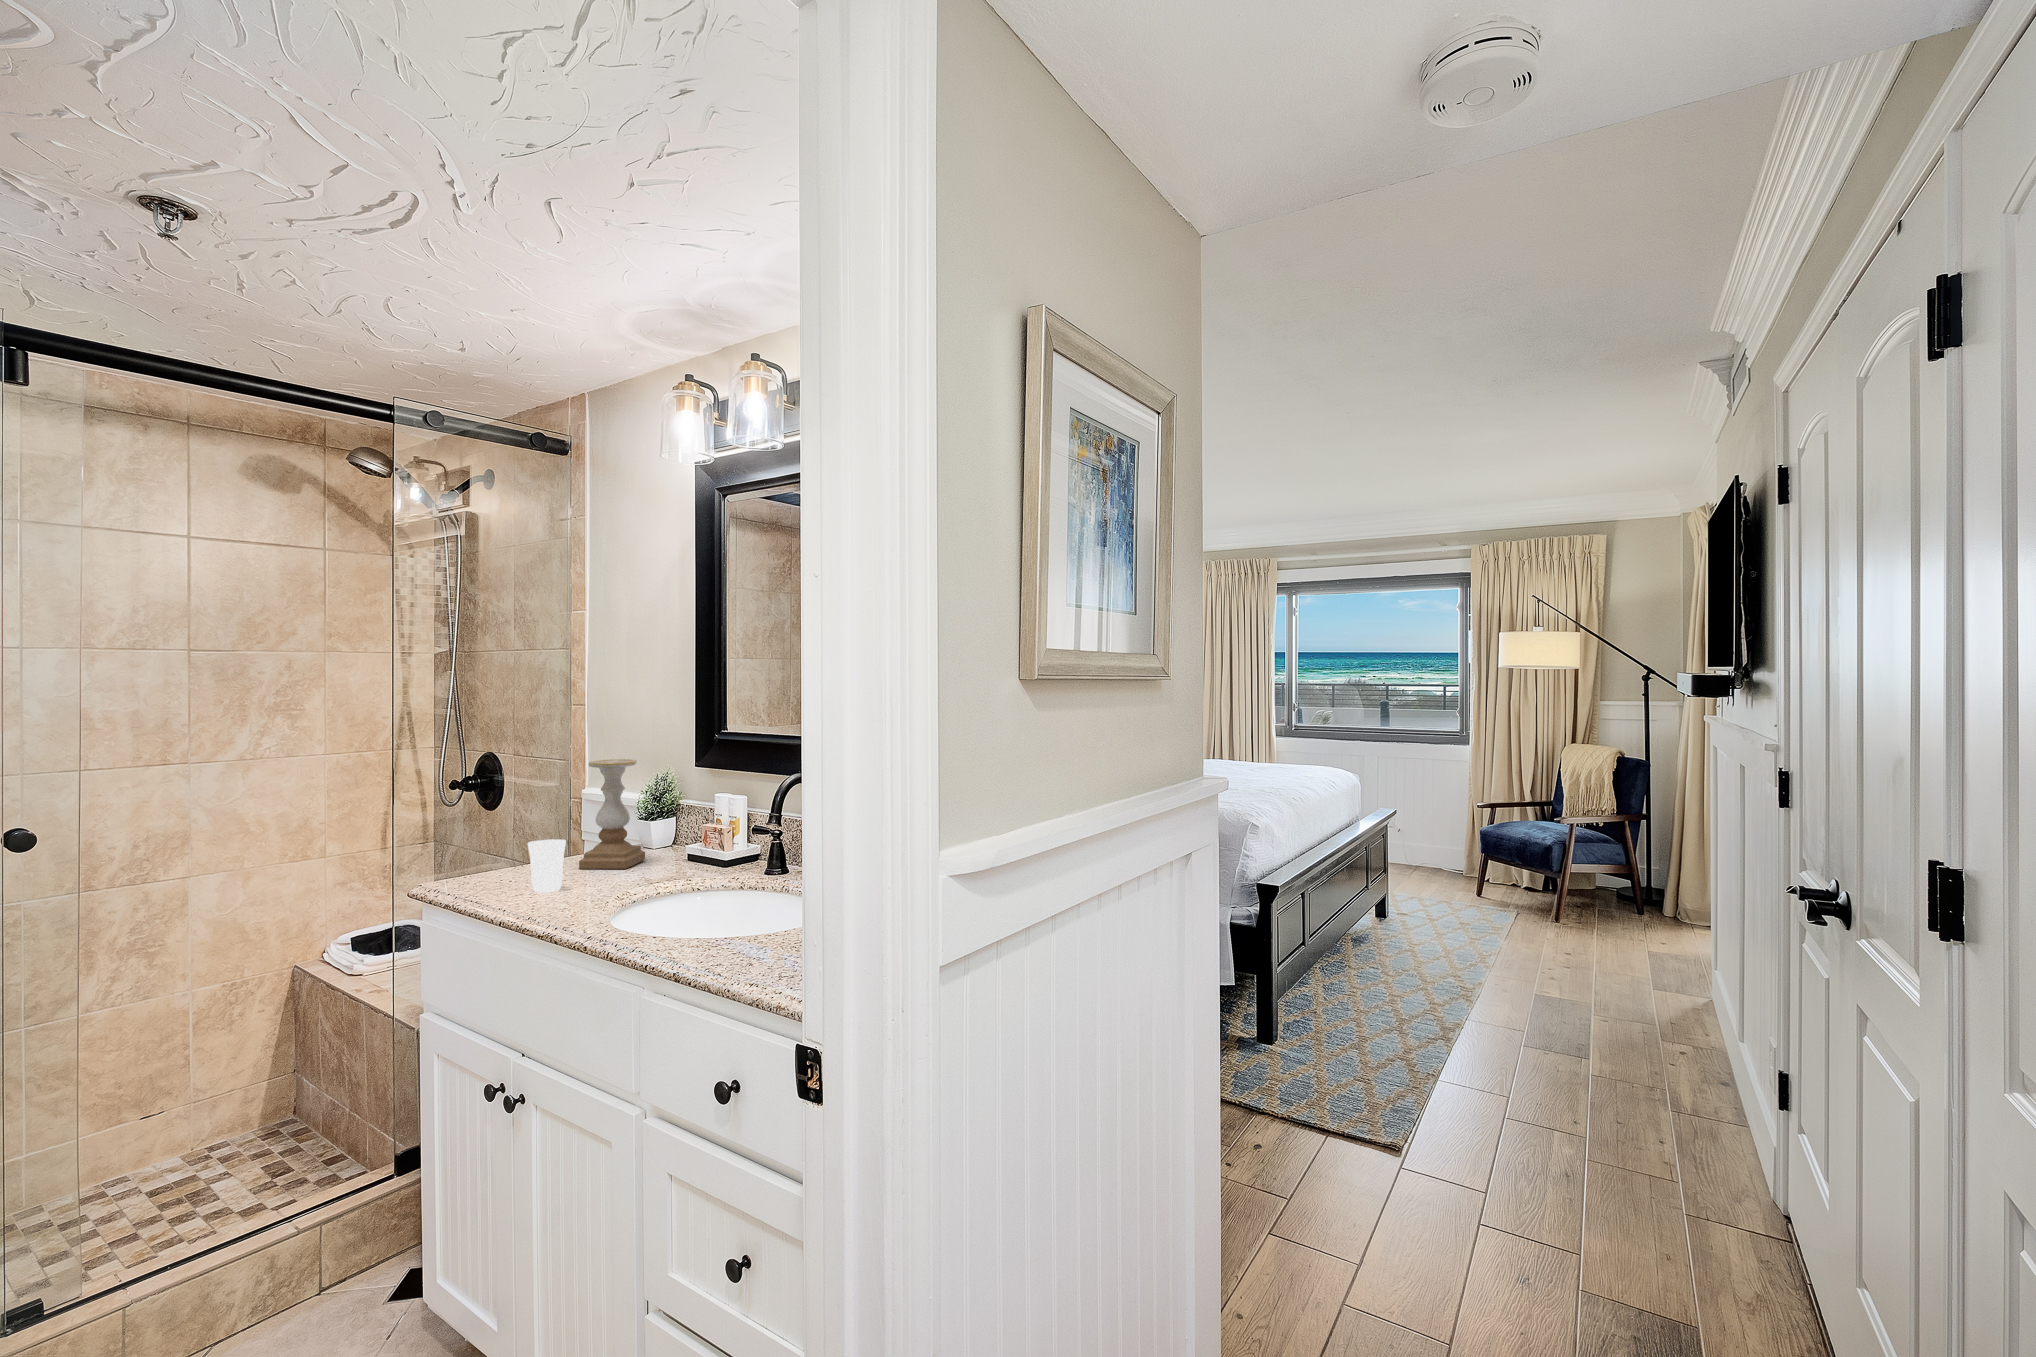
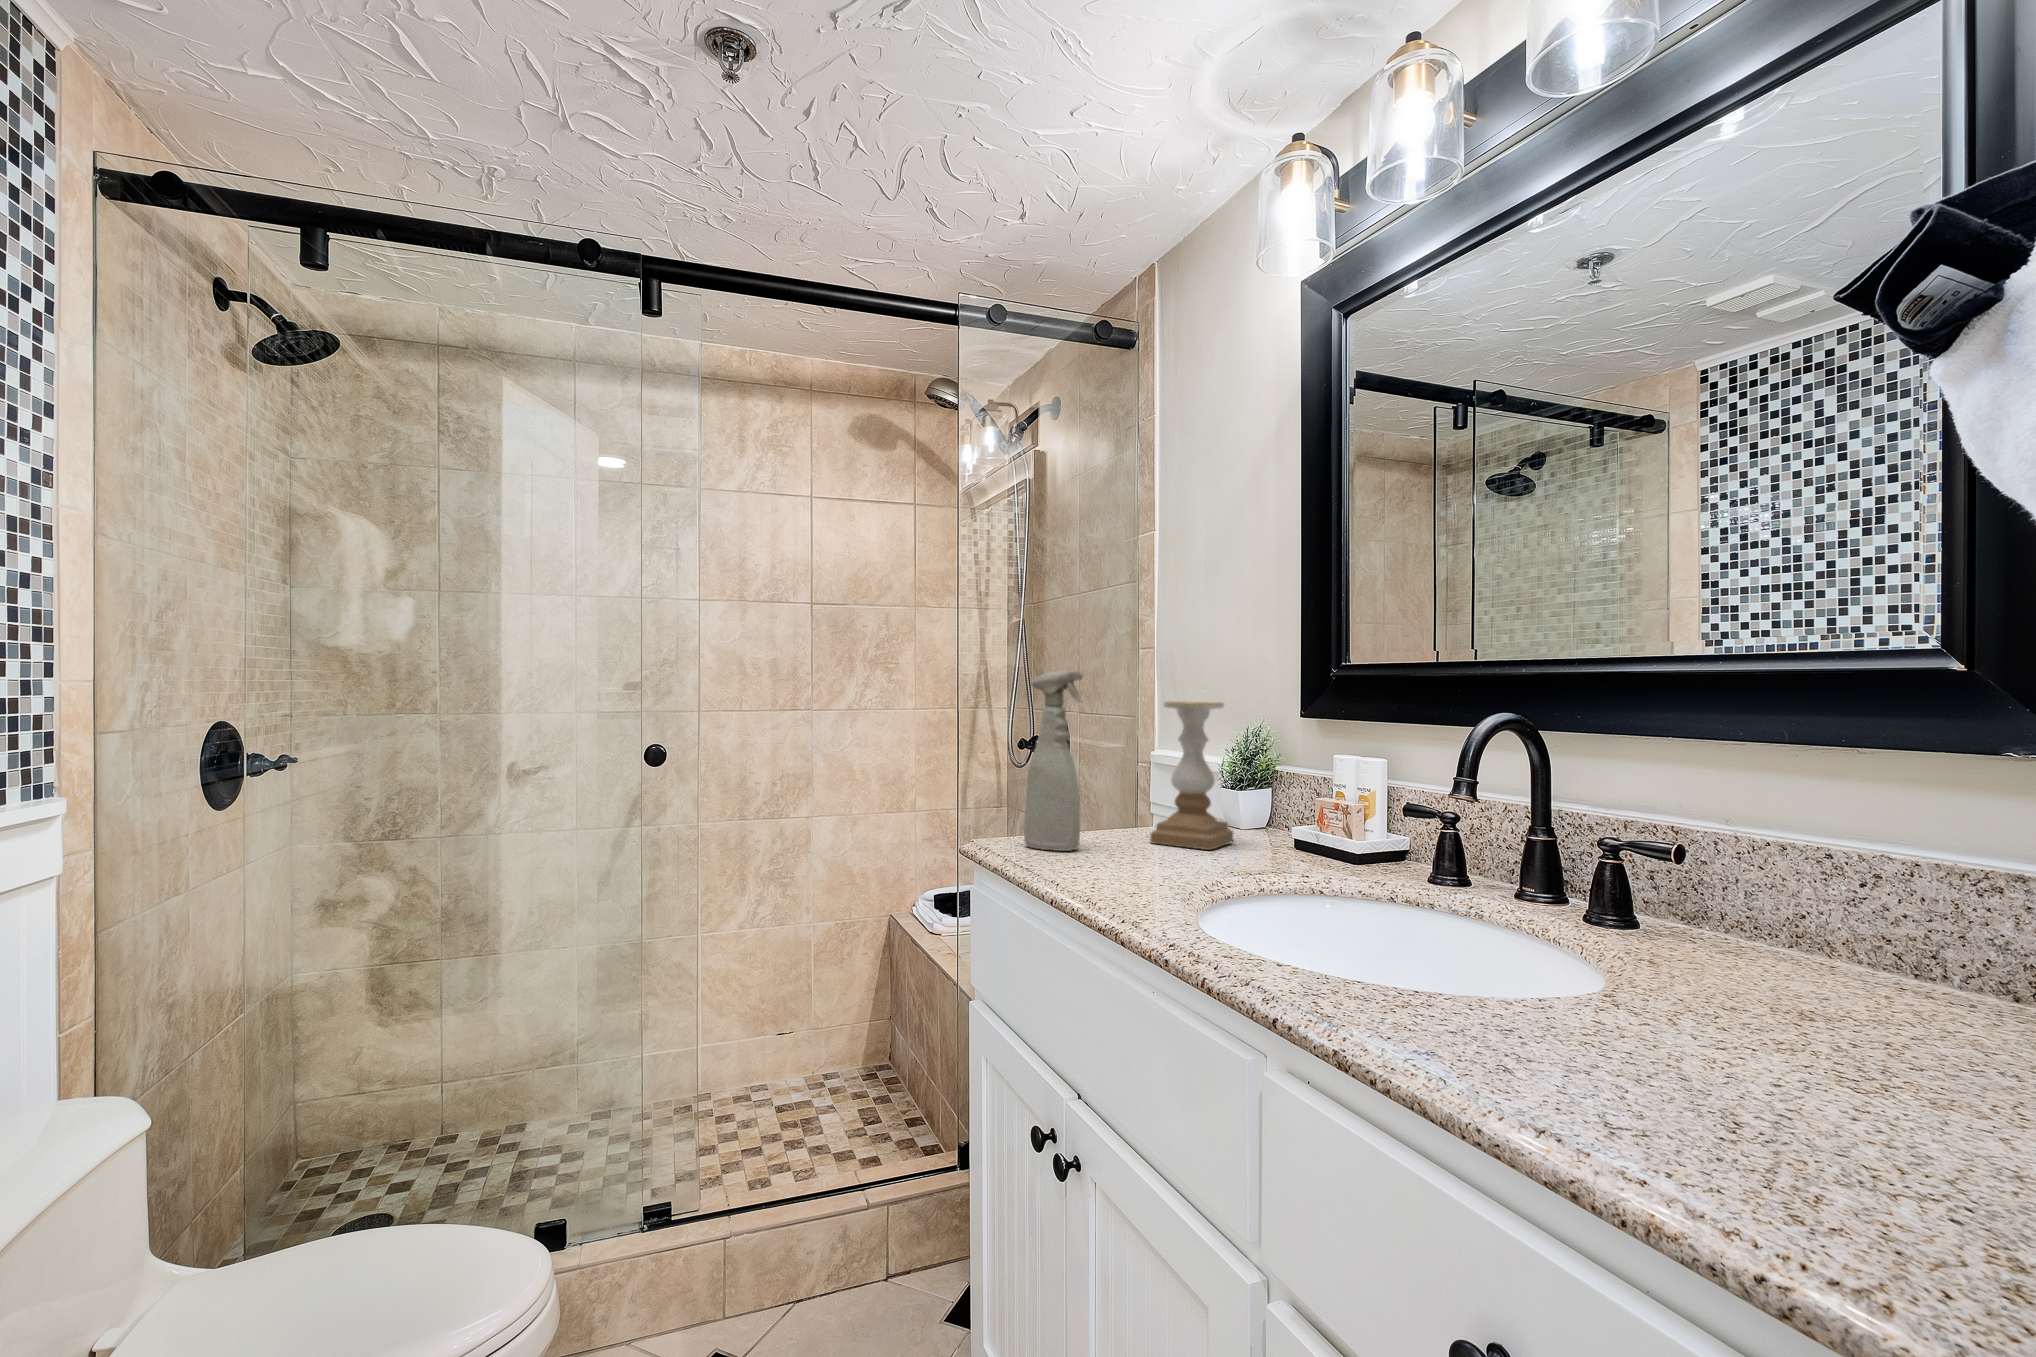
spray bottle: none [470,748,521,887] -> present [1024,671,1083,851]
cup: present [528,840,566,893] -> none [1089,794,1136,866]

